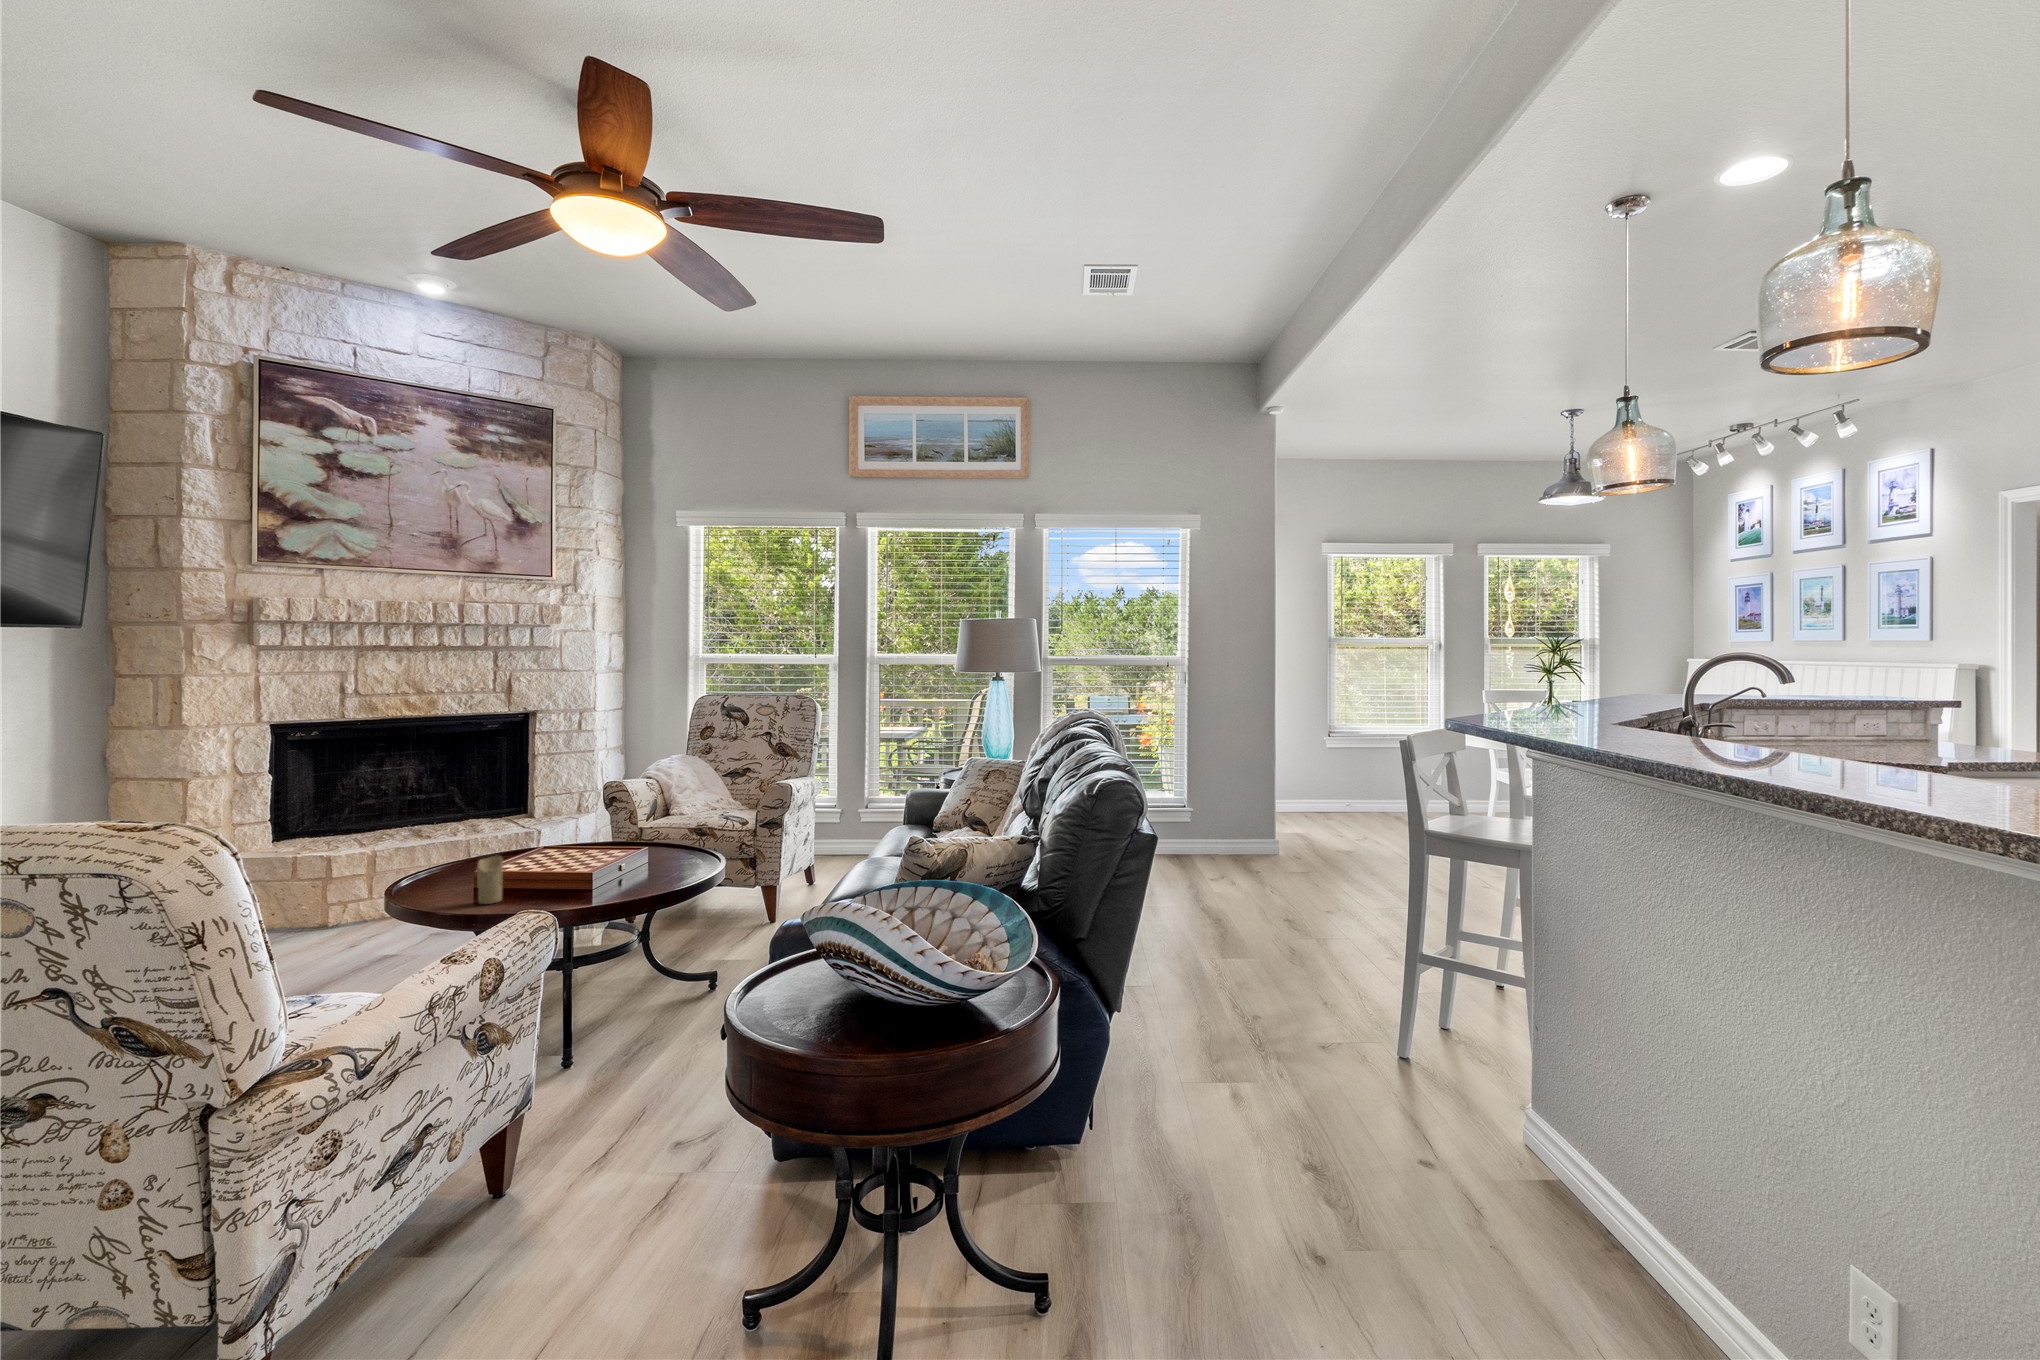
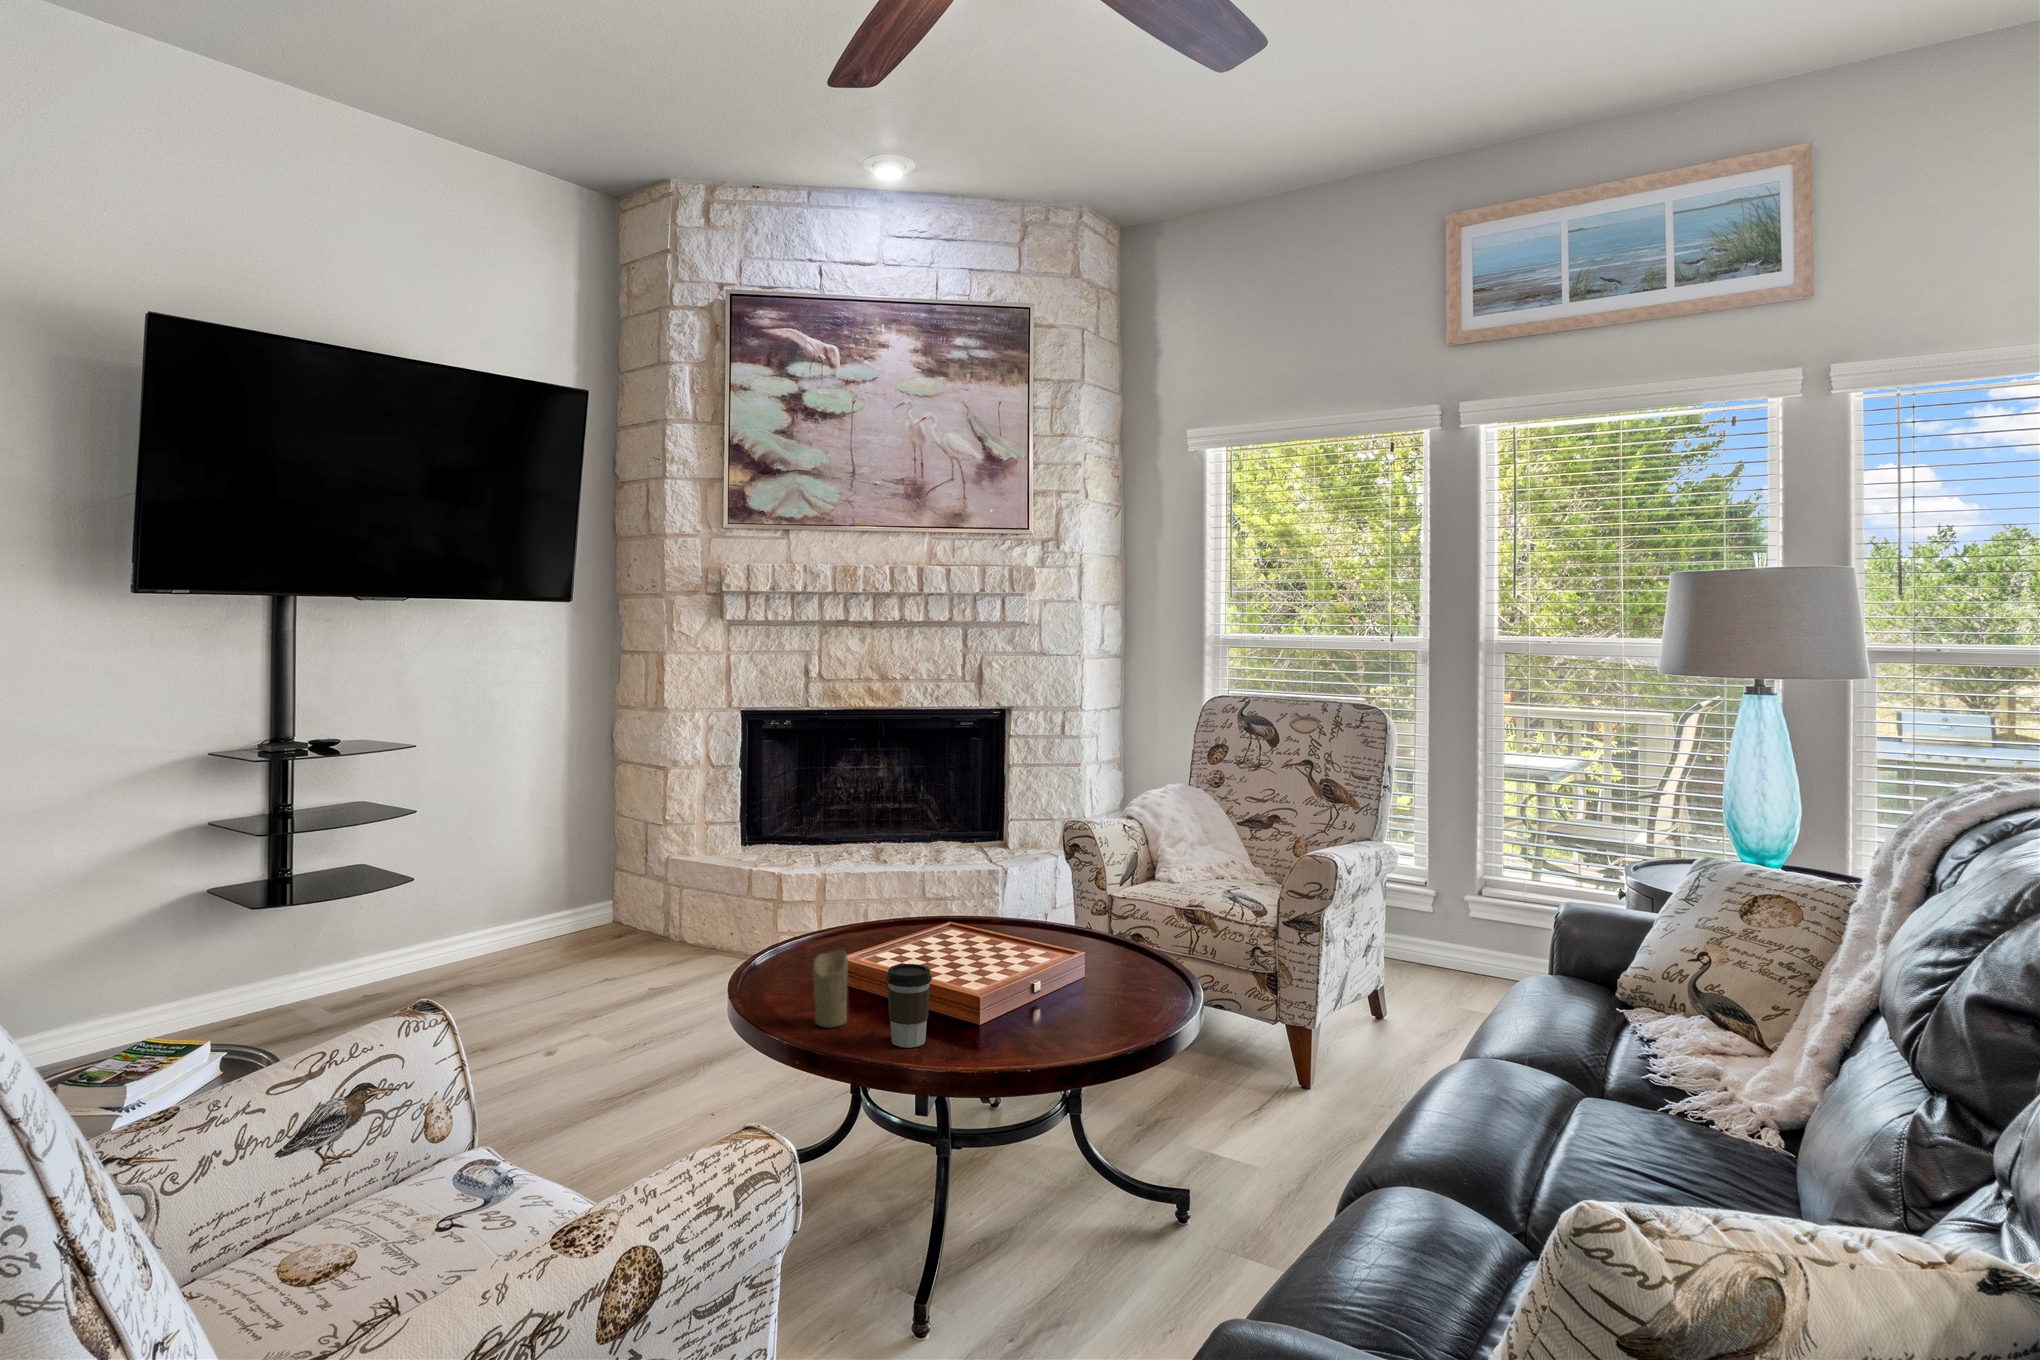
coffee cup: none [538,854,569,903] -> present [886,964,932,1048]

